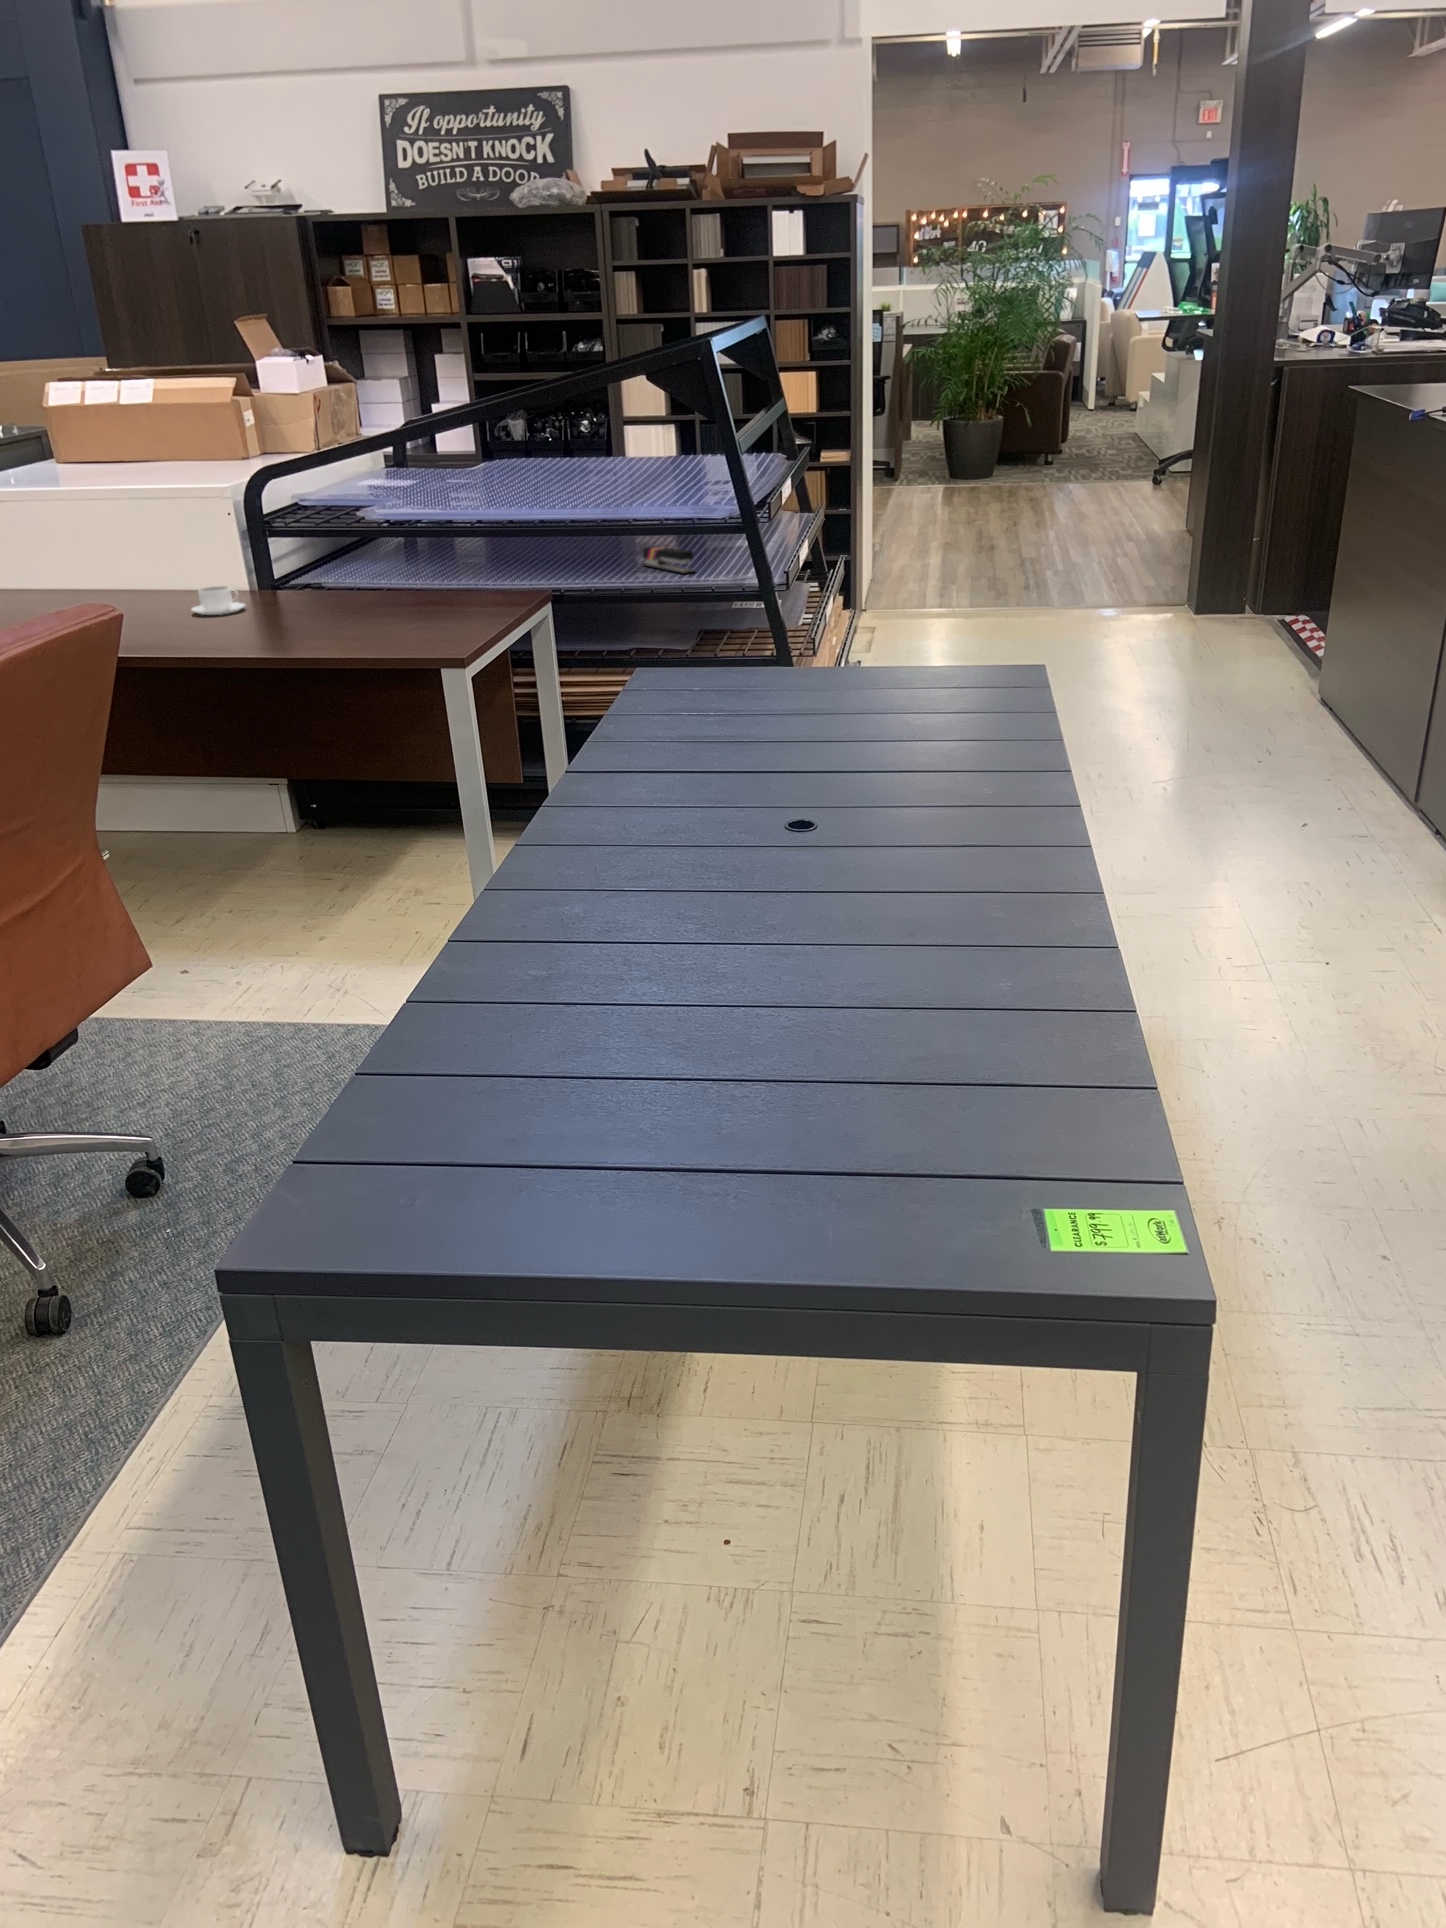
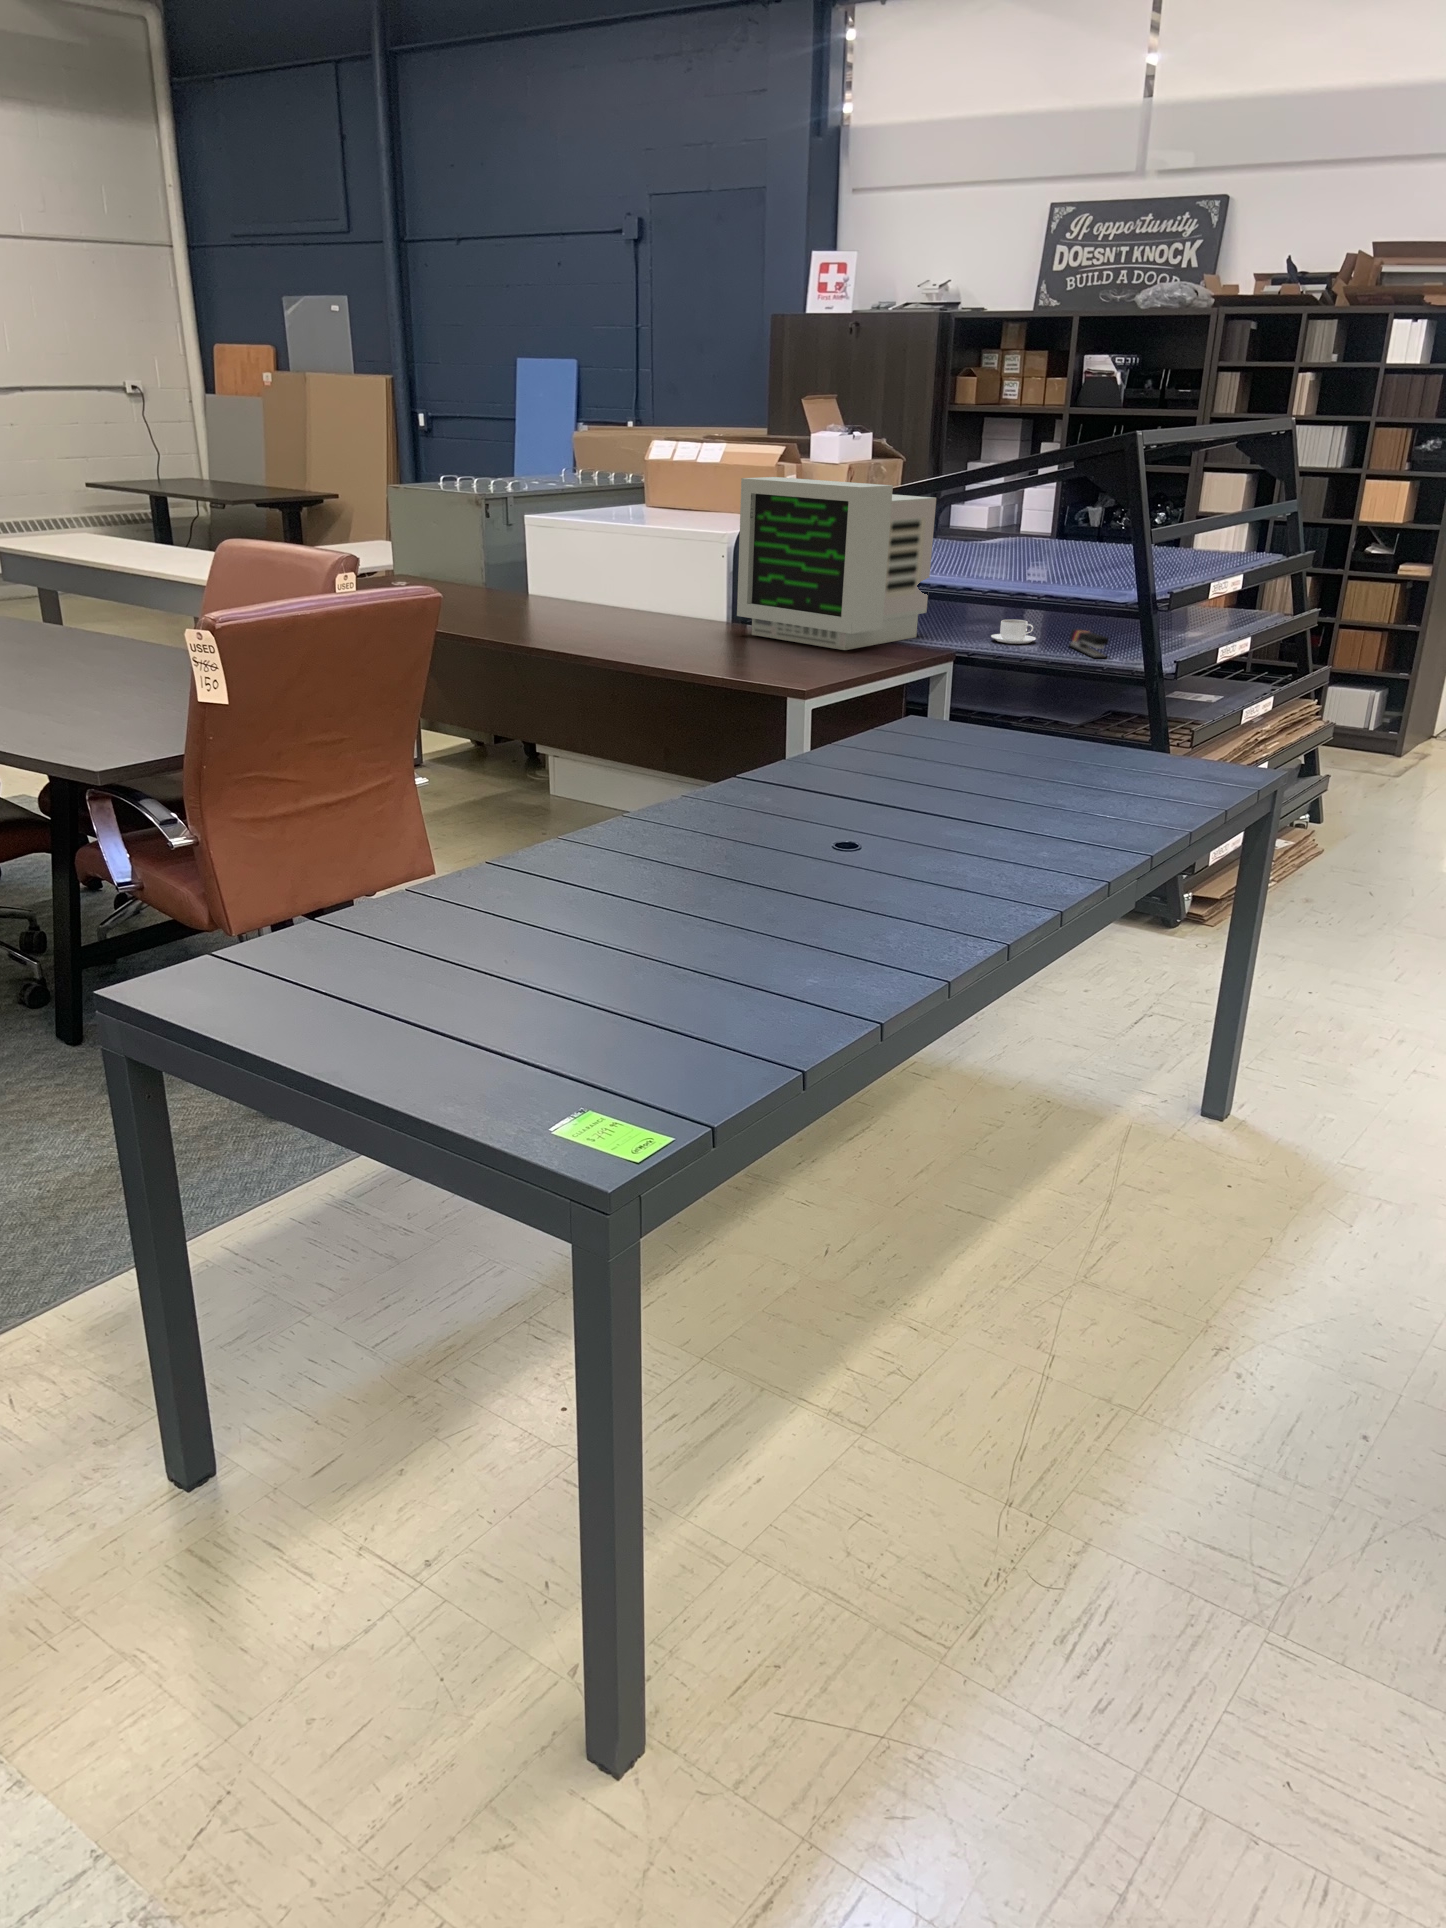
computer monitor: none [248,411,484,604] -> present [737,477,936,650]
coffee cup: present [192,586,245,615] -> present [991,620,1036,644]

